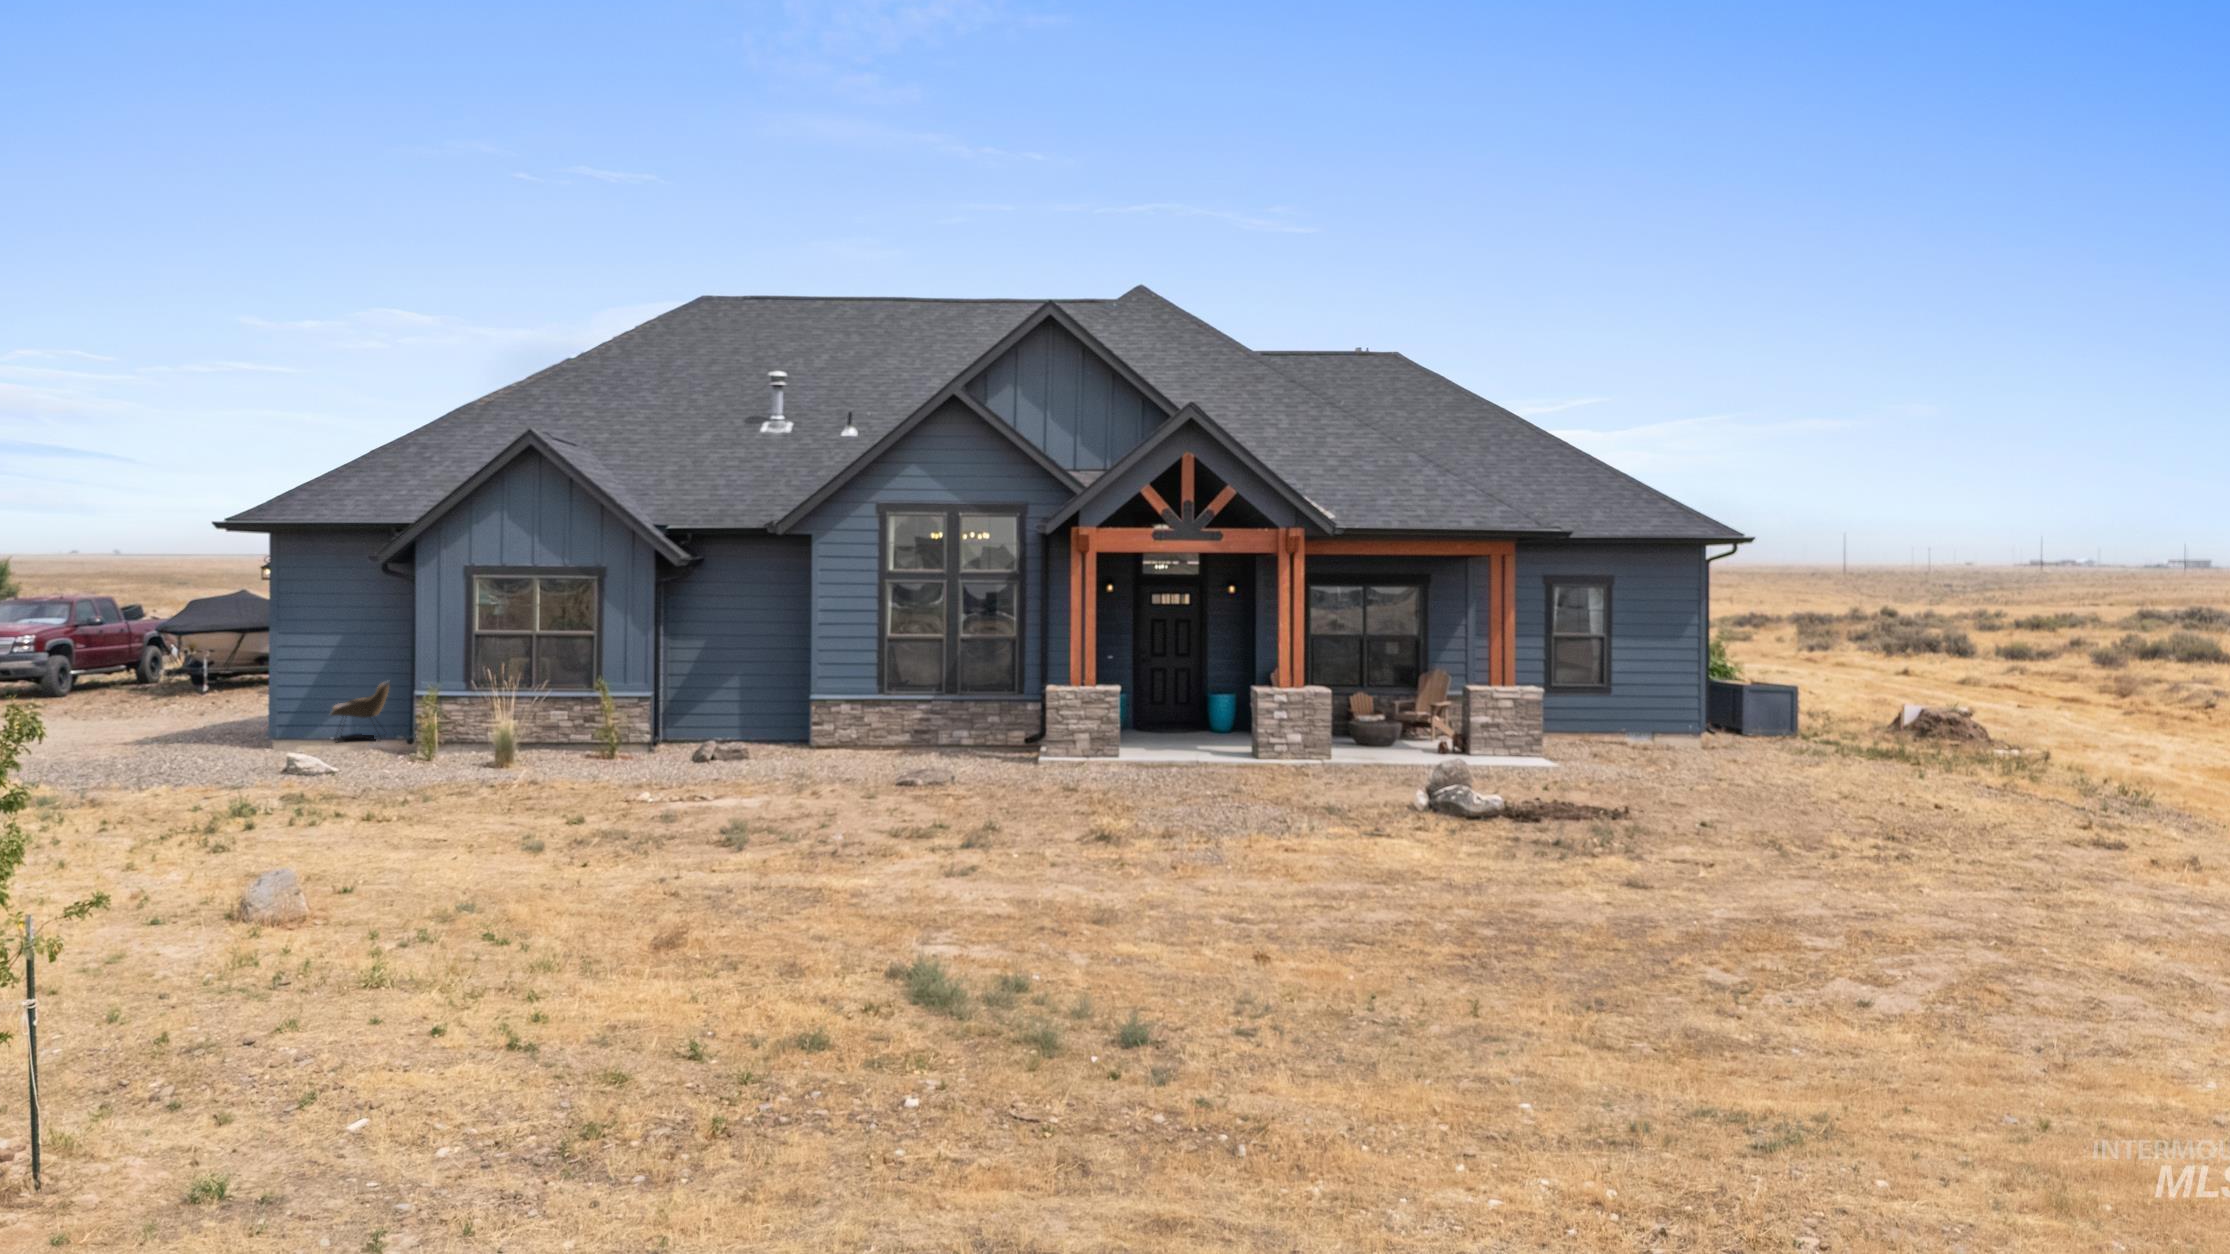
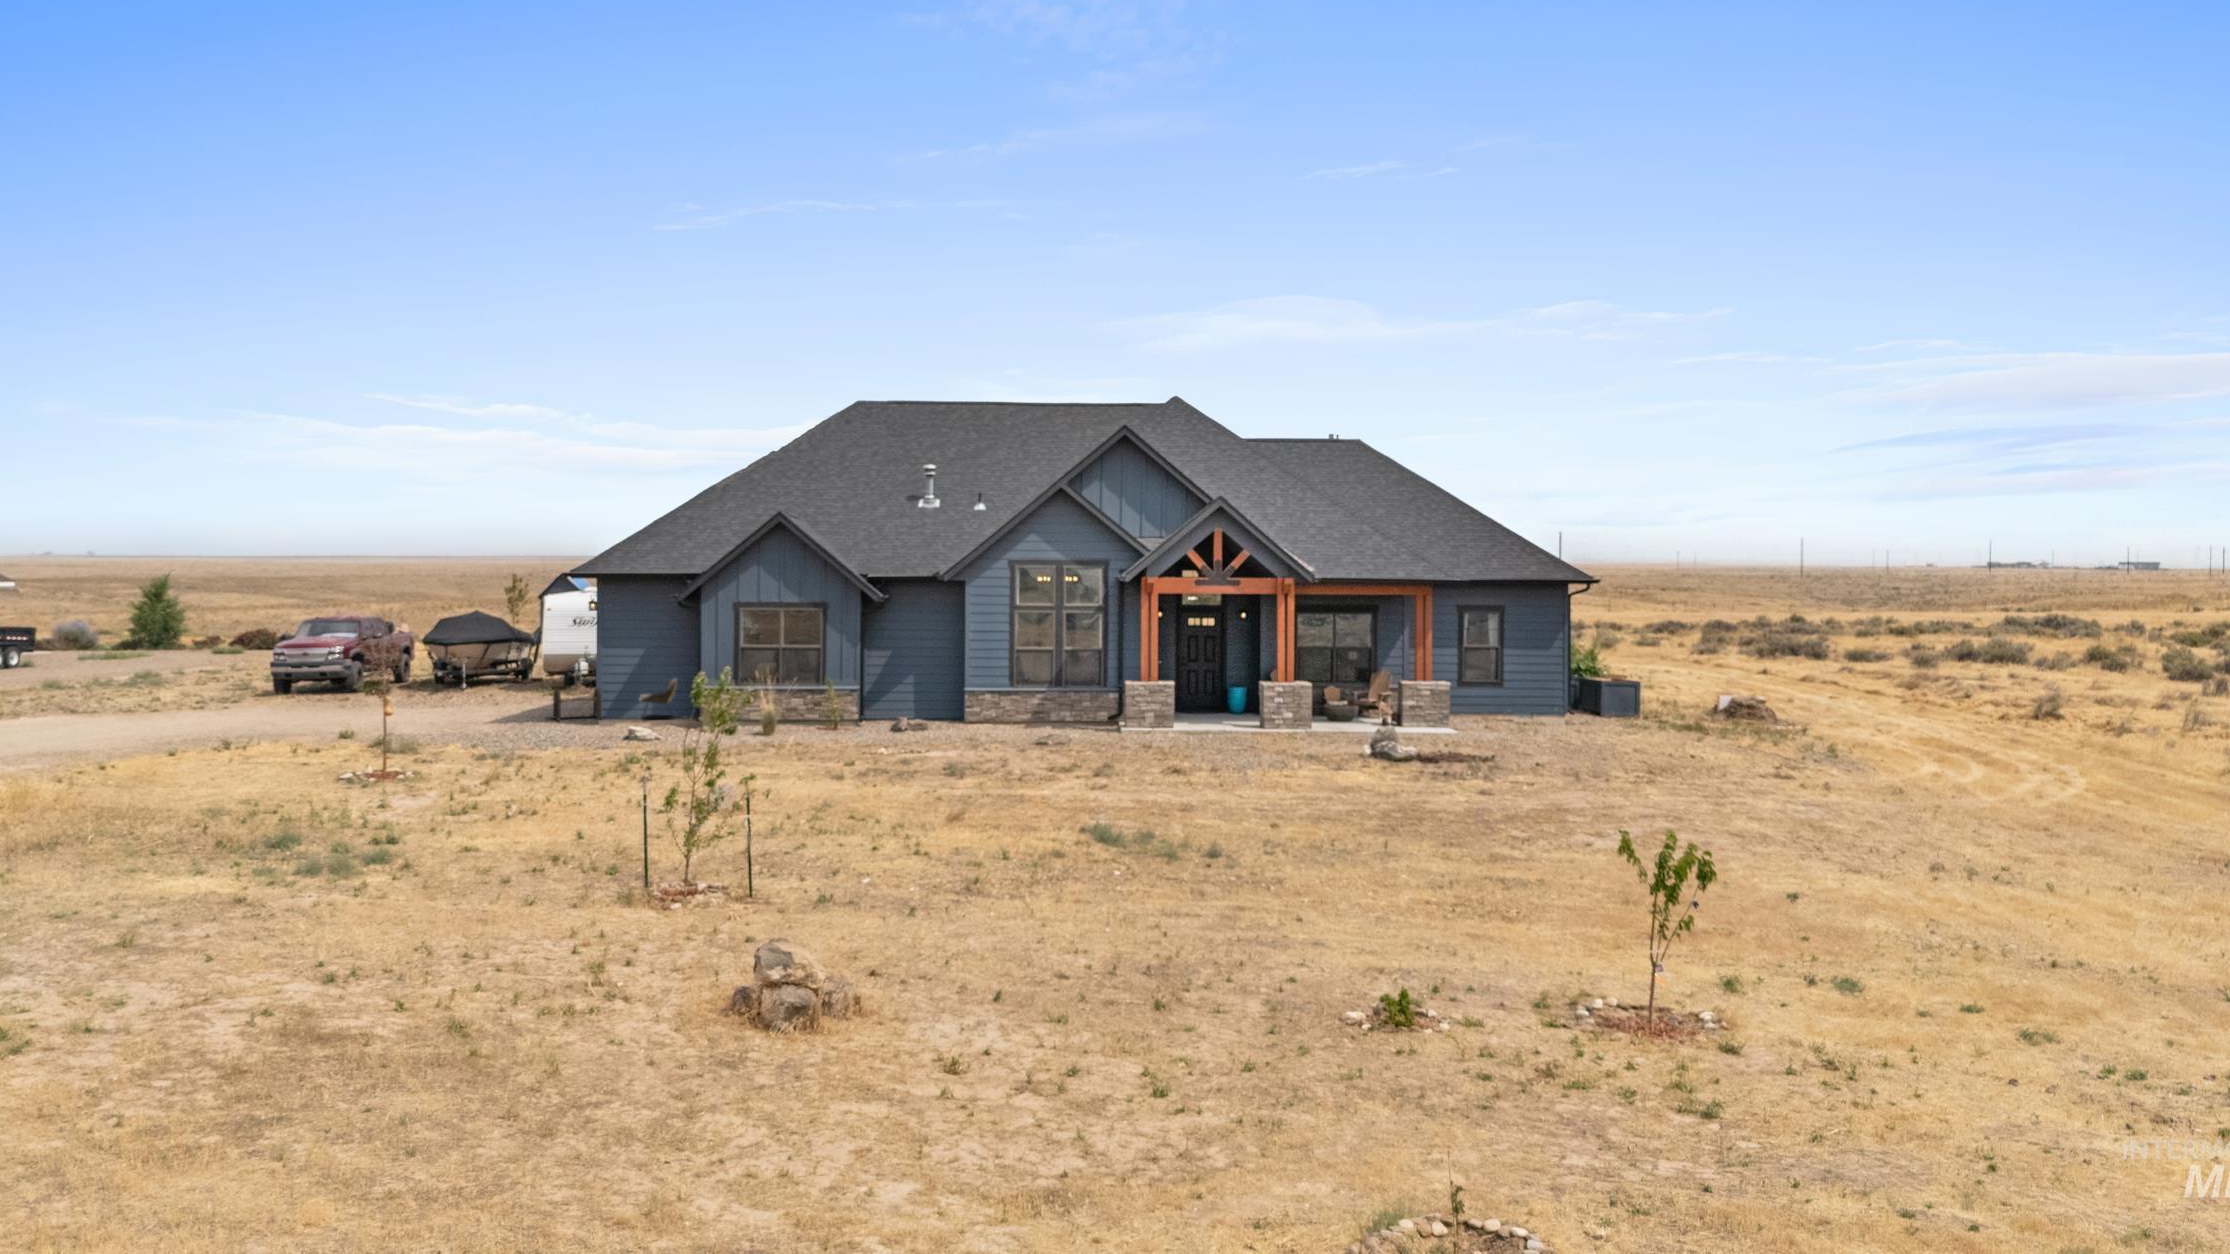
bench: none [203,693,274,744] -> present [553,688,601,721]

